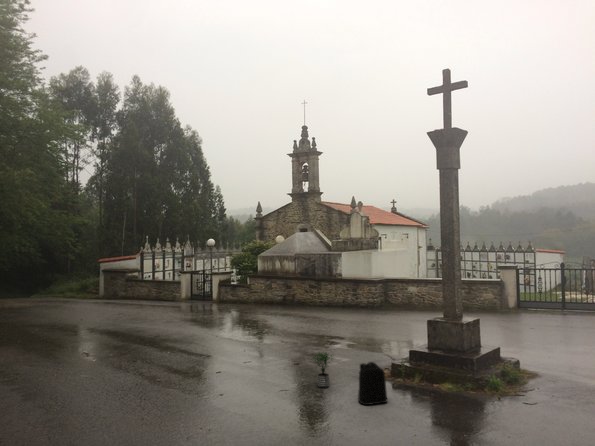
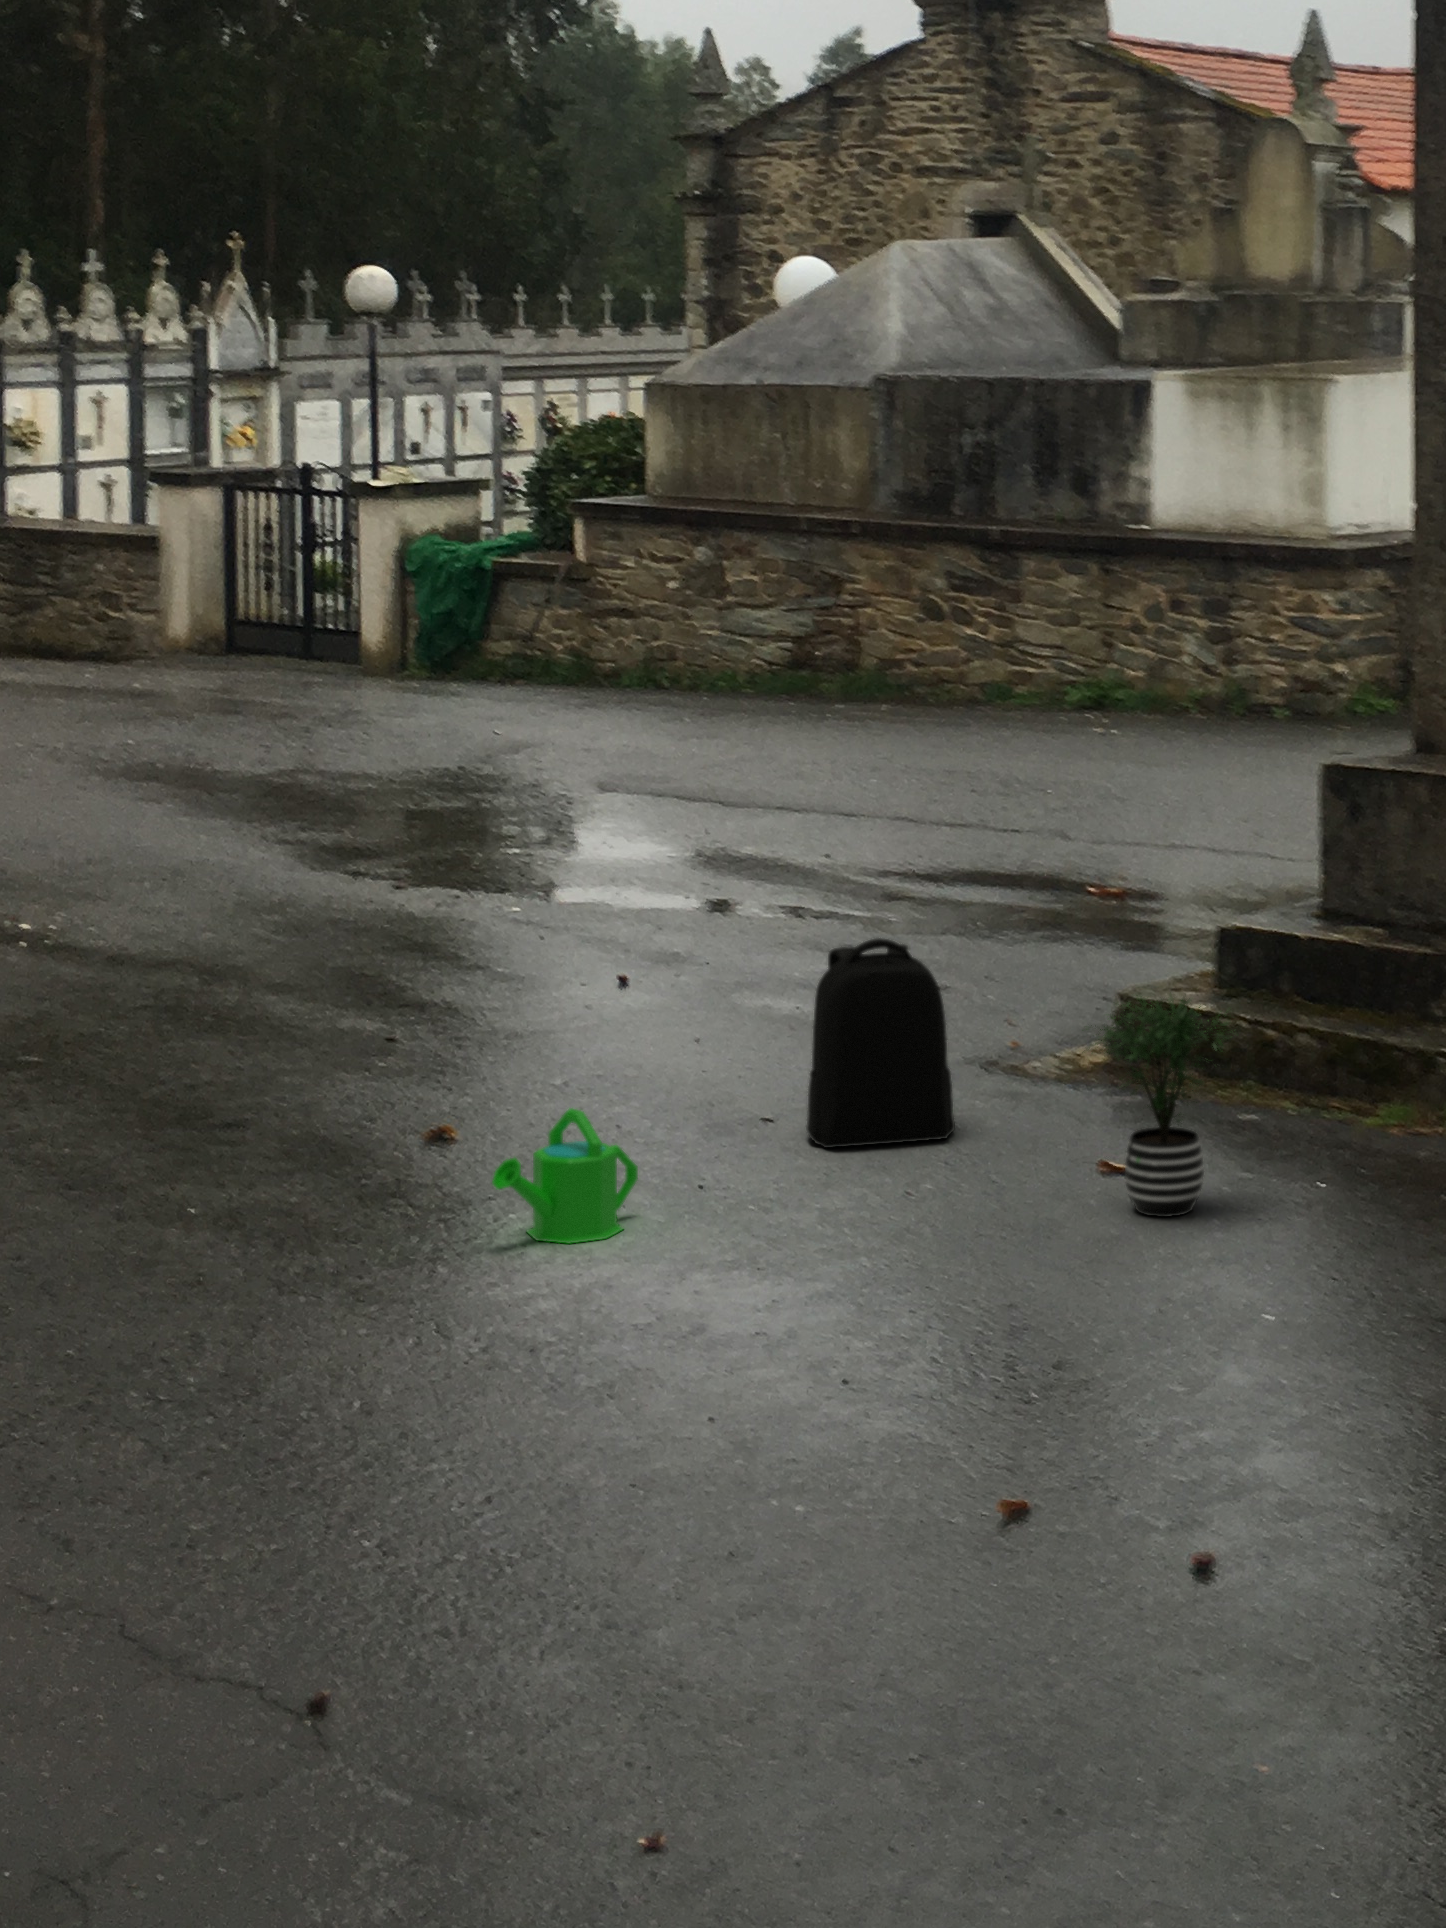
potted plant: present [313,353,332,388] -> present [1086,995,1233,1217]
watering can: none [315,403,339,433] -> present [492,1108,638,1244]

